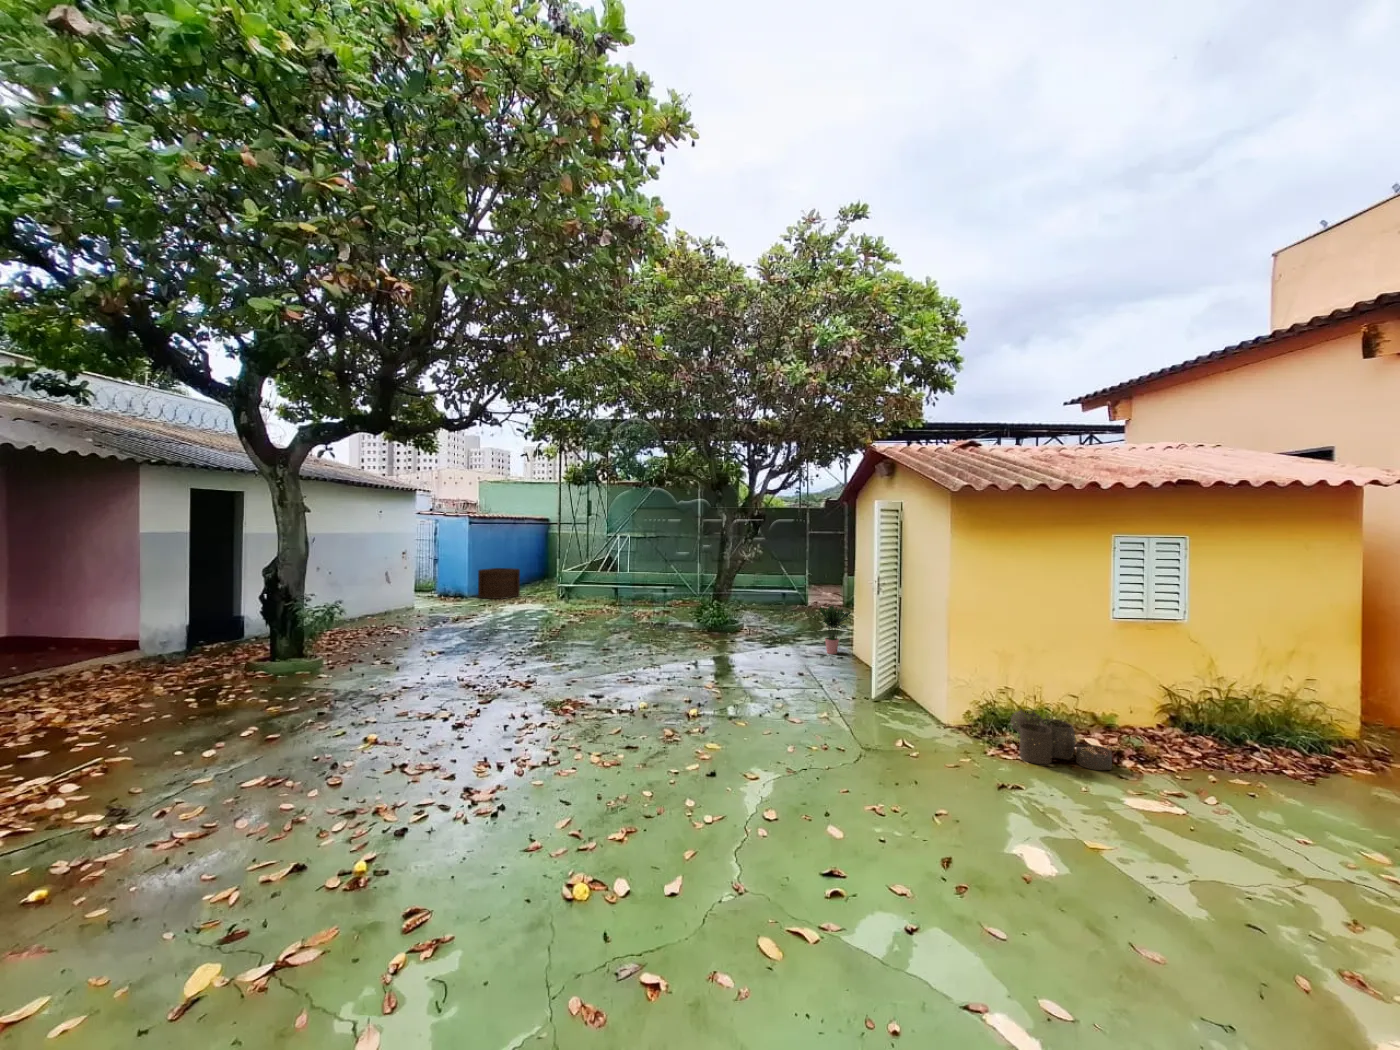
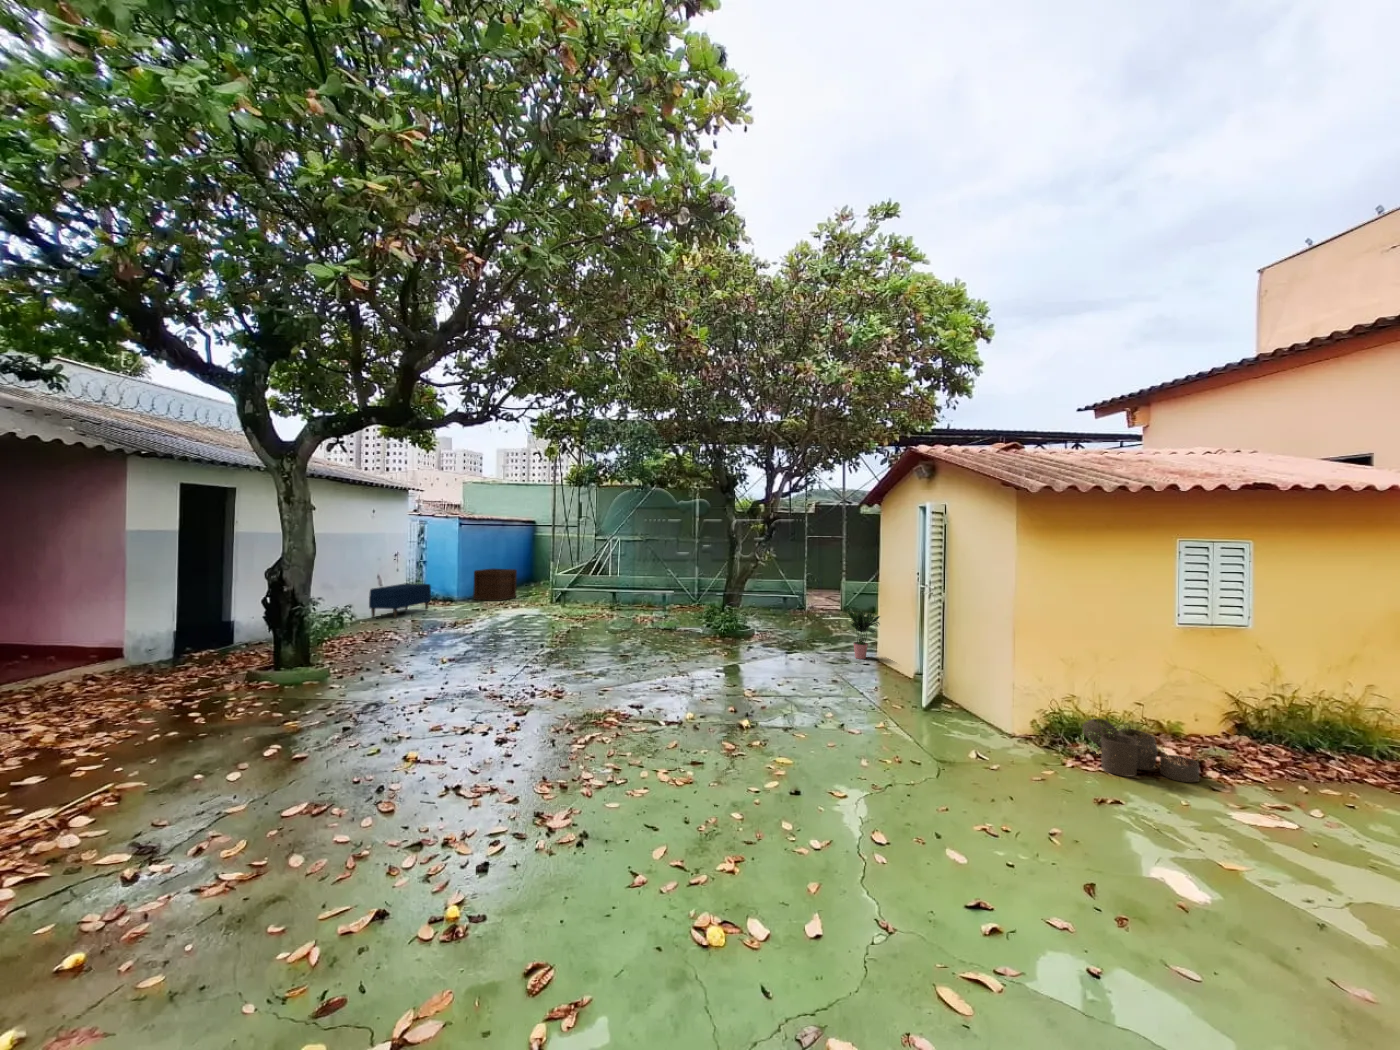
bench: none [374,582,434,616] -> present [369,583,431,618]

